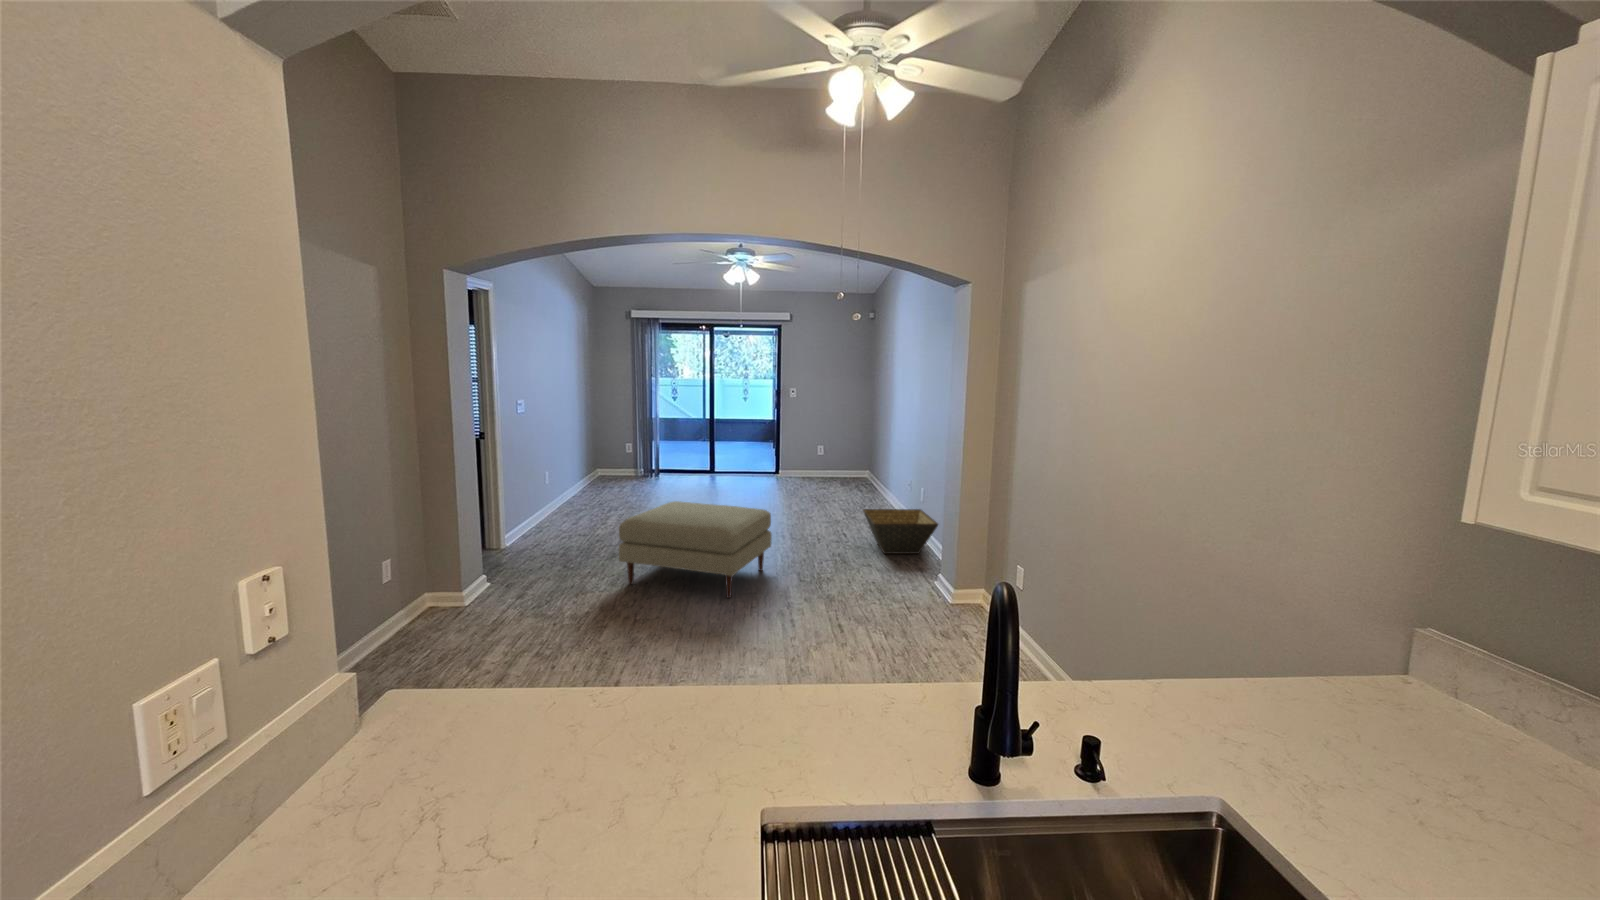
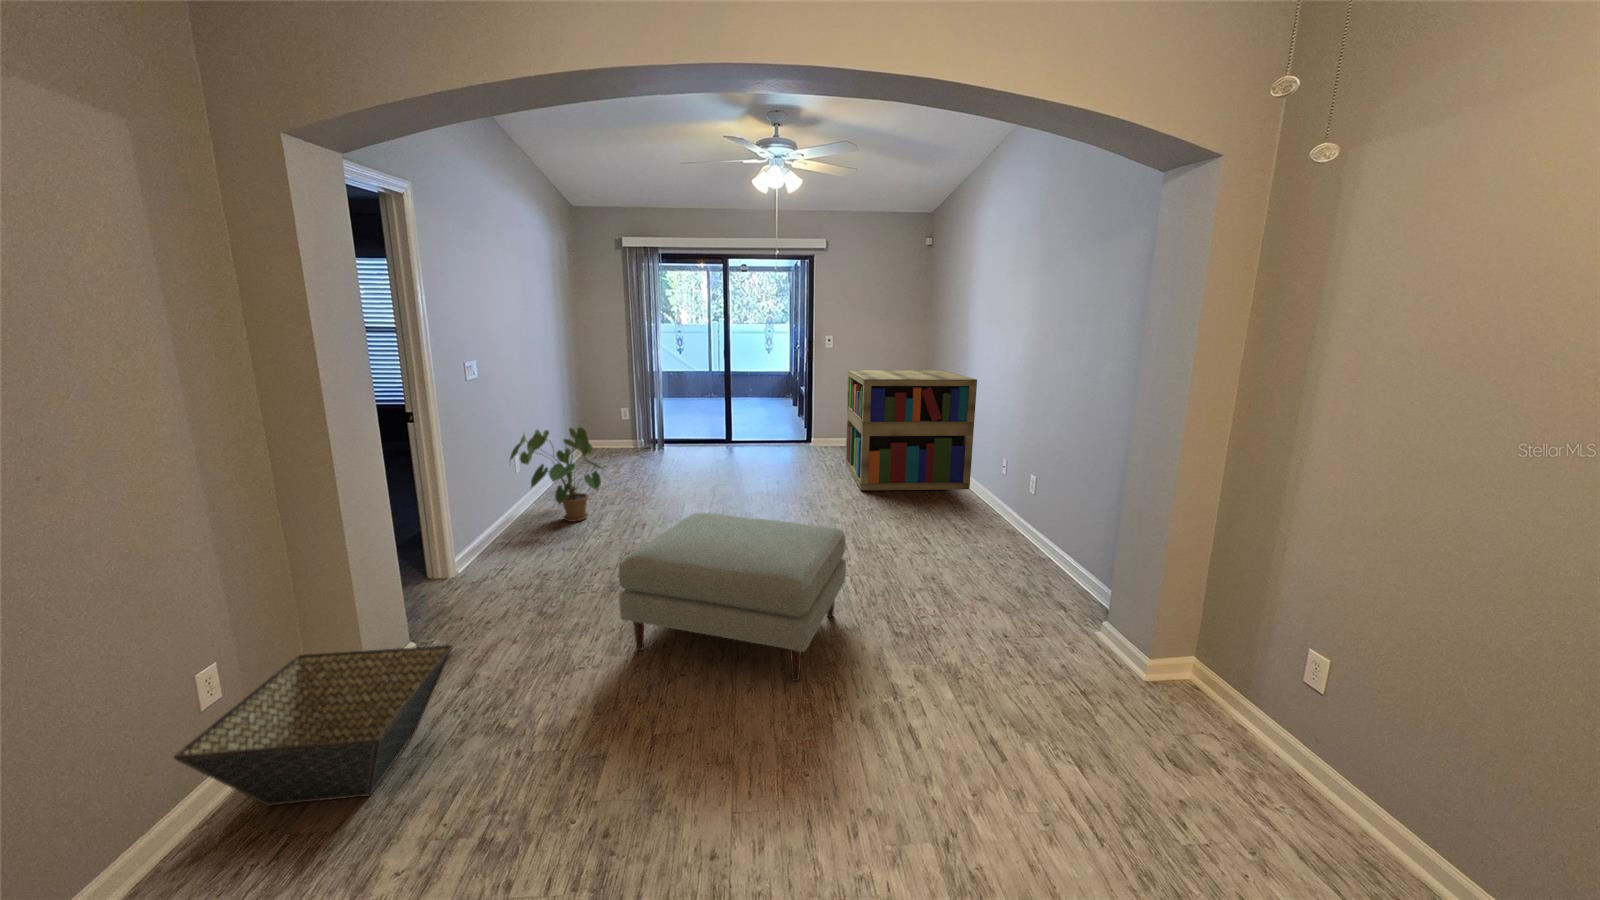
bookshelf: none [801,414,893,504] -> present [846,370,977,490]
house plant: none [543,450,613,520] -> present [510,427,602,522]
basket: present [863,509,938,554] -> present [174,645,453,806]

